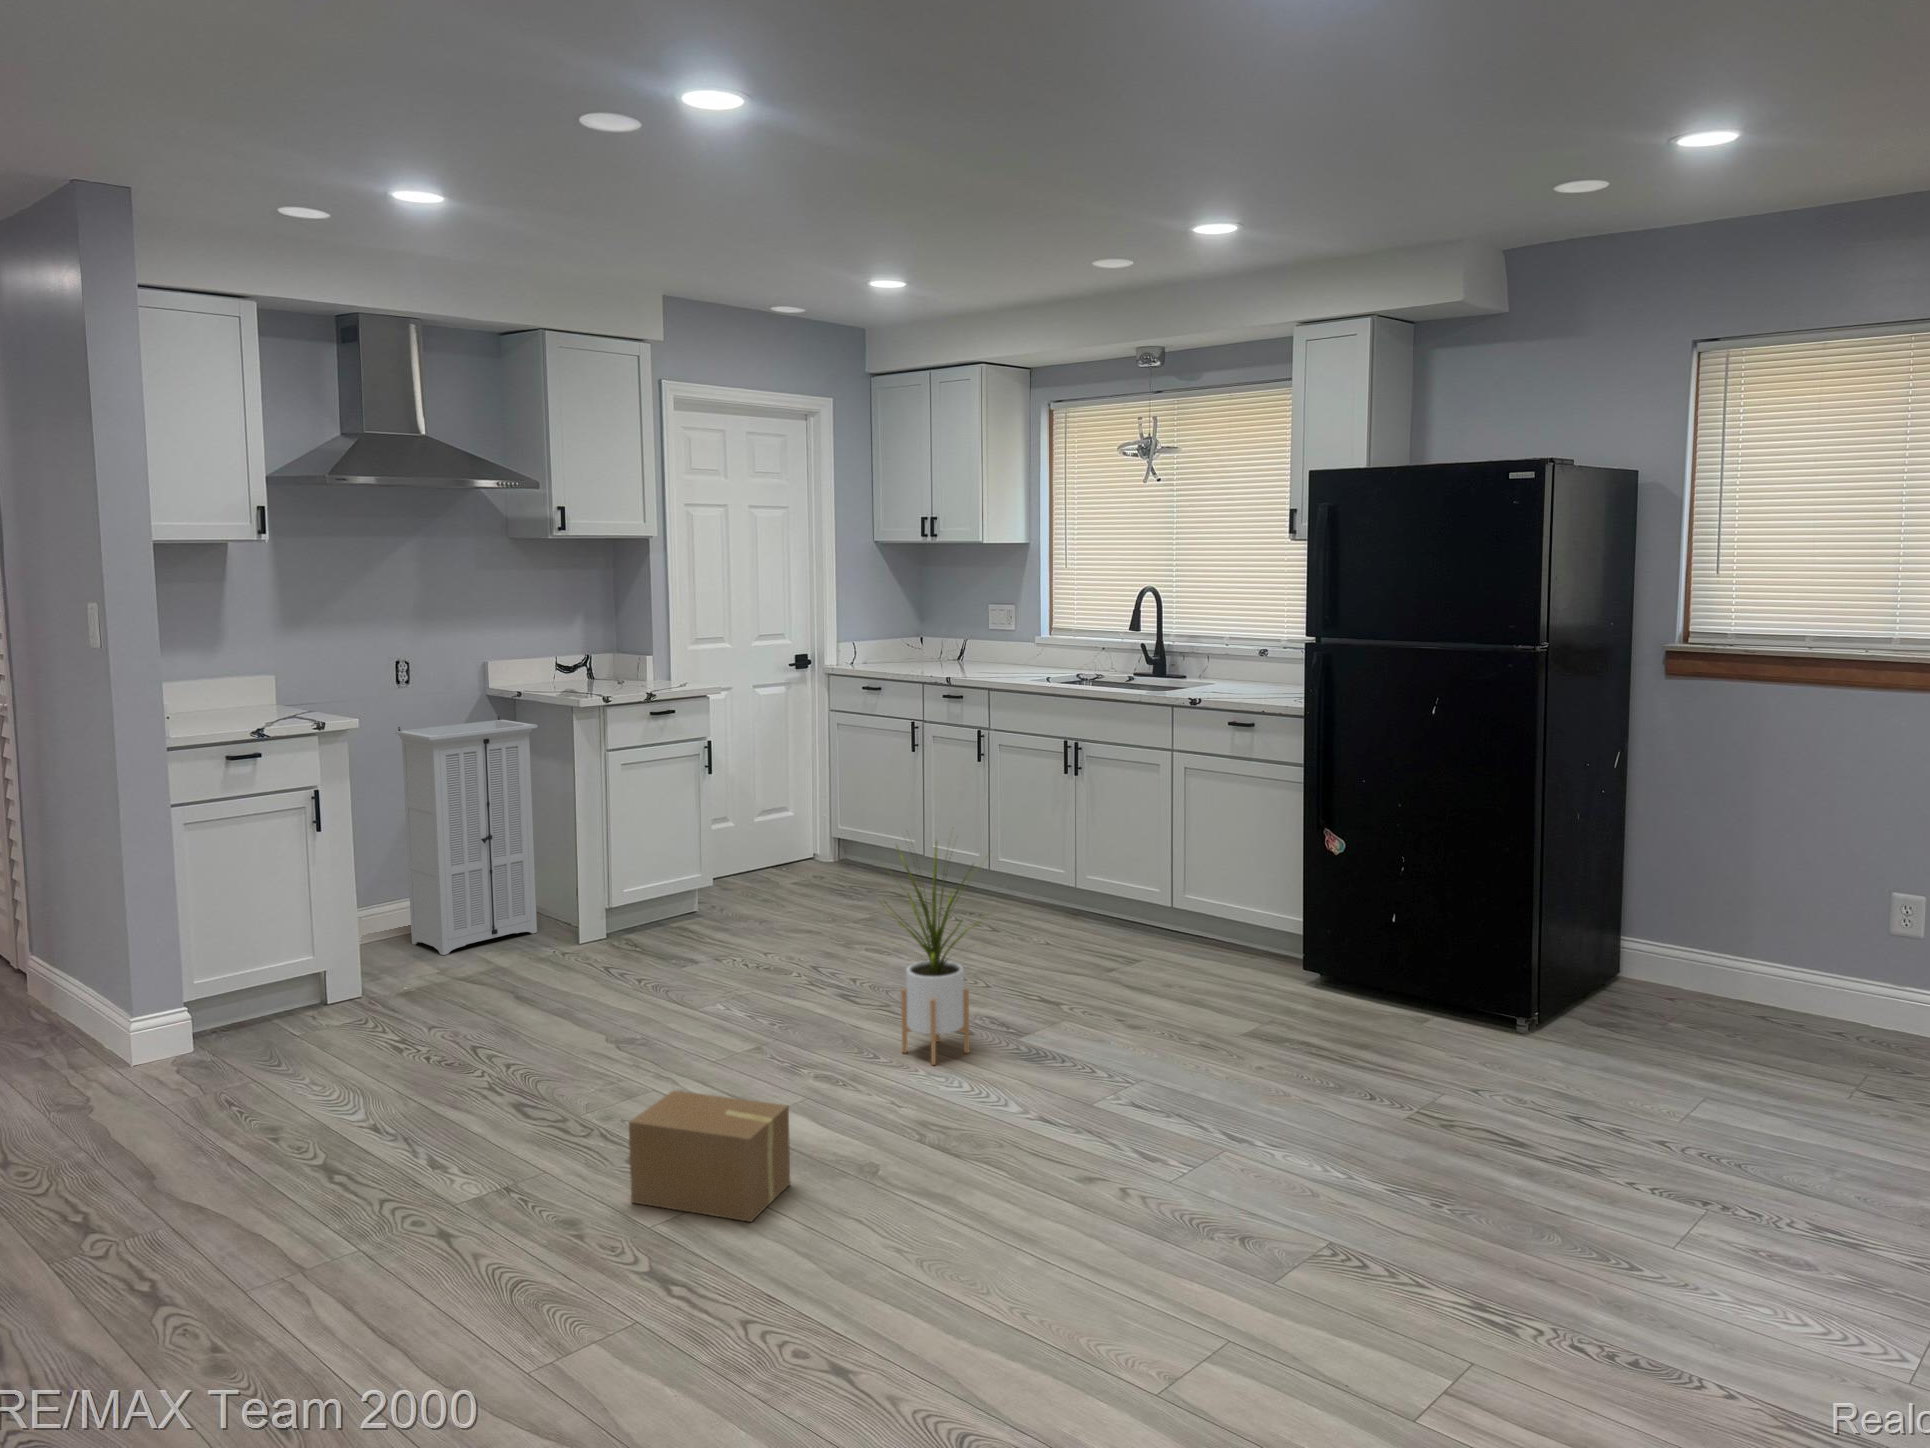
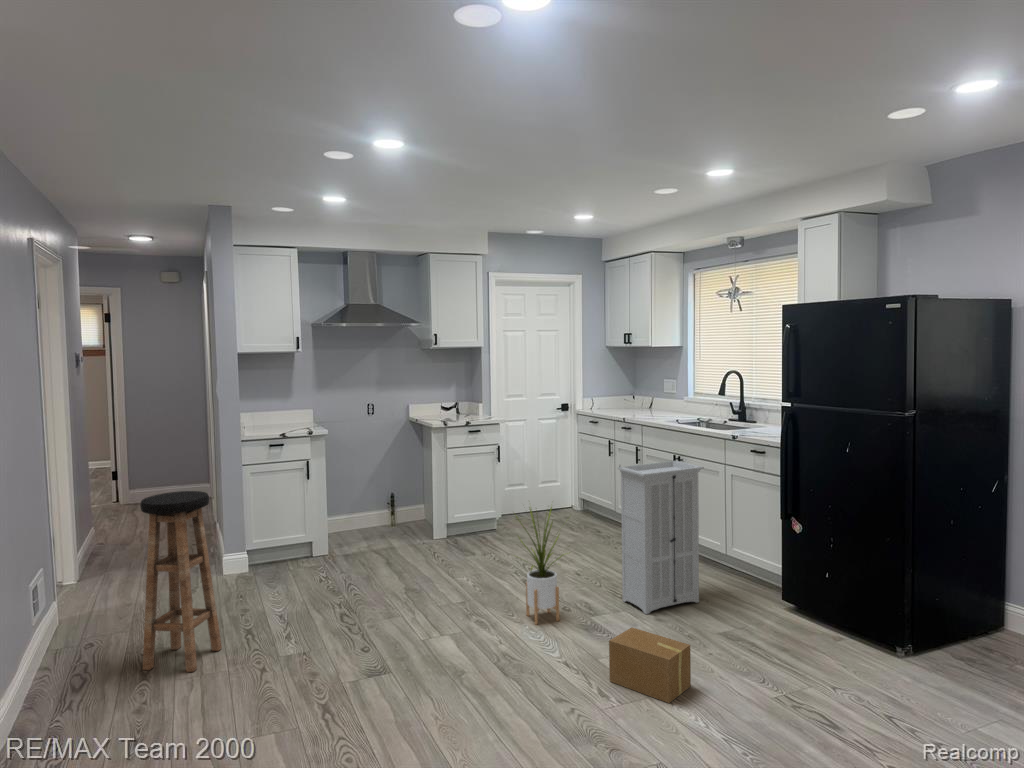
storage cabinet: present [395,716,538,955] -> present [618,460,704,614]
bar stool: none [95,857,289,1294] -> present [140,491,222,672]
cardboard box: present [629,1090,790,1222] -> present [609,627,691,703]

